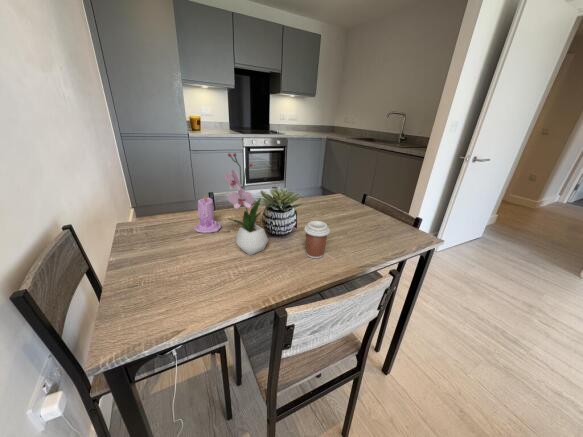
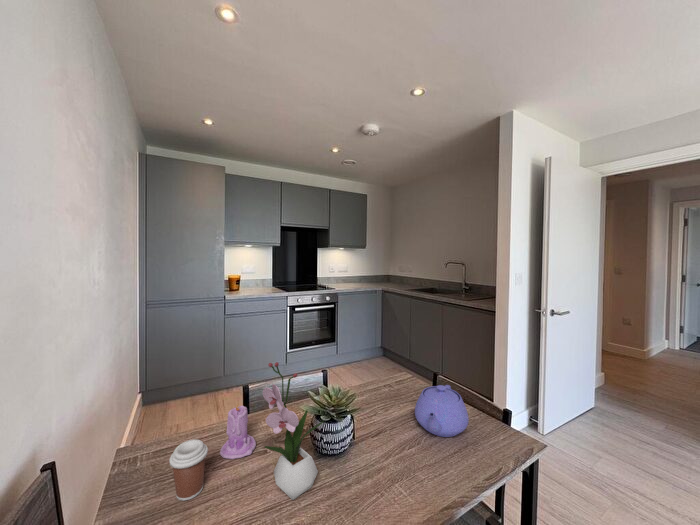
teapot: none [345,195,387,231] -> present [415,385,469,437]
coffee cup: present [304,221,330,258] -> present [169,439,208,501]

